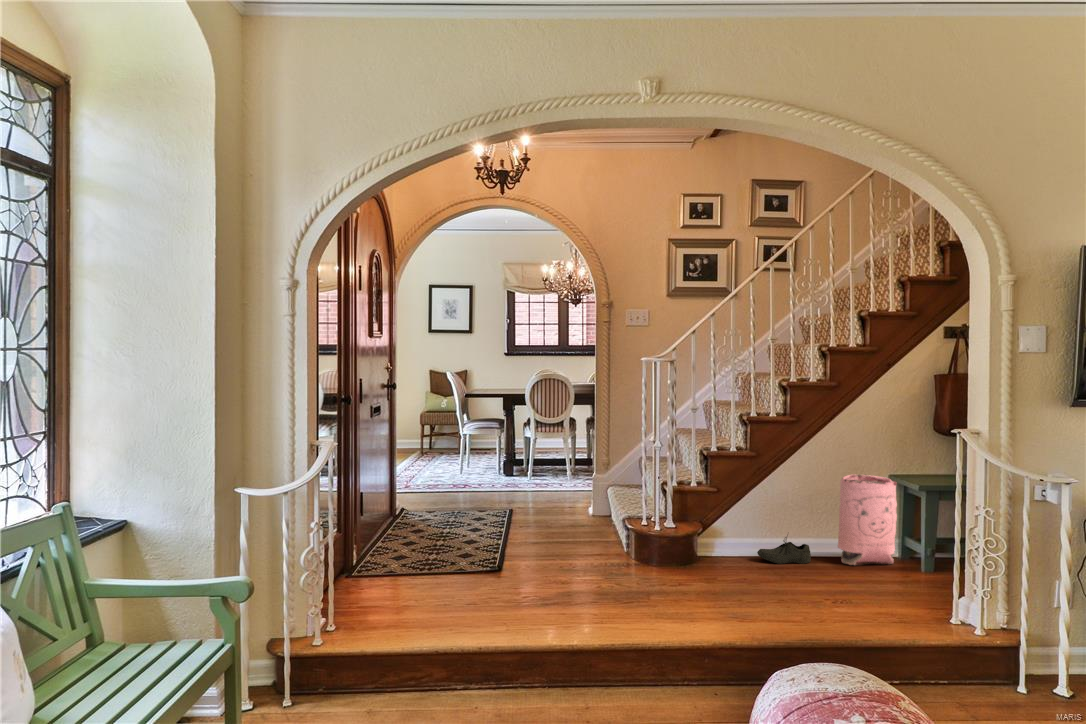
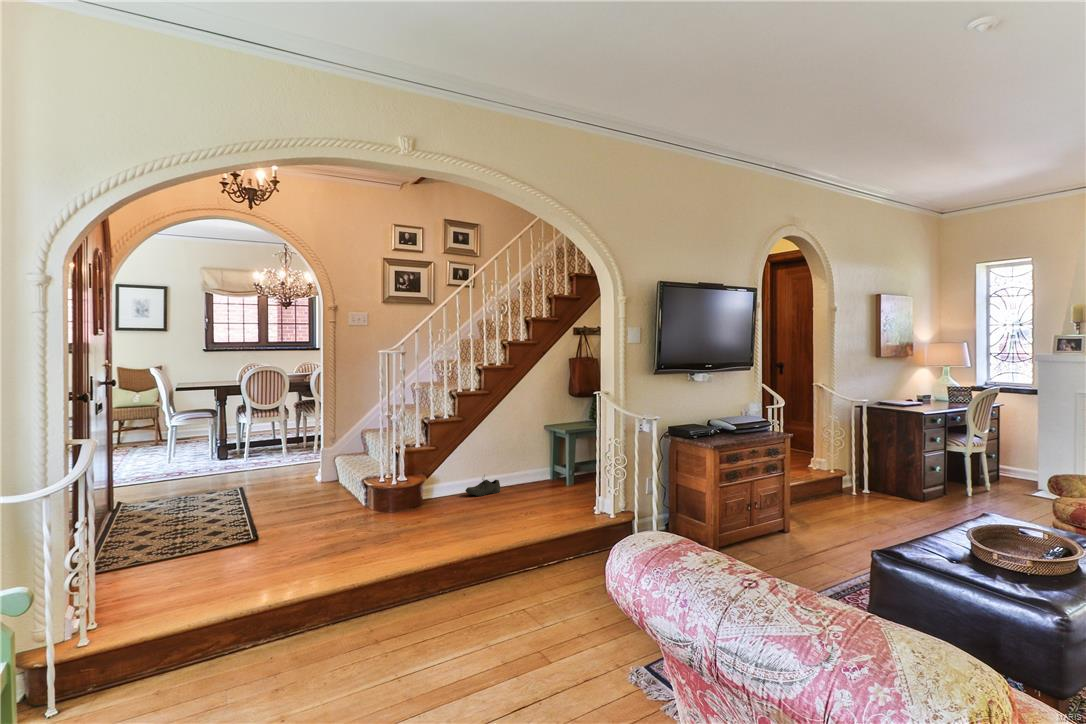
bag: present [838,474,897,565] -> none [516,428,550,490]

